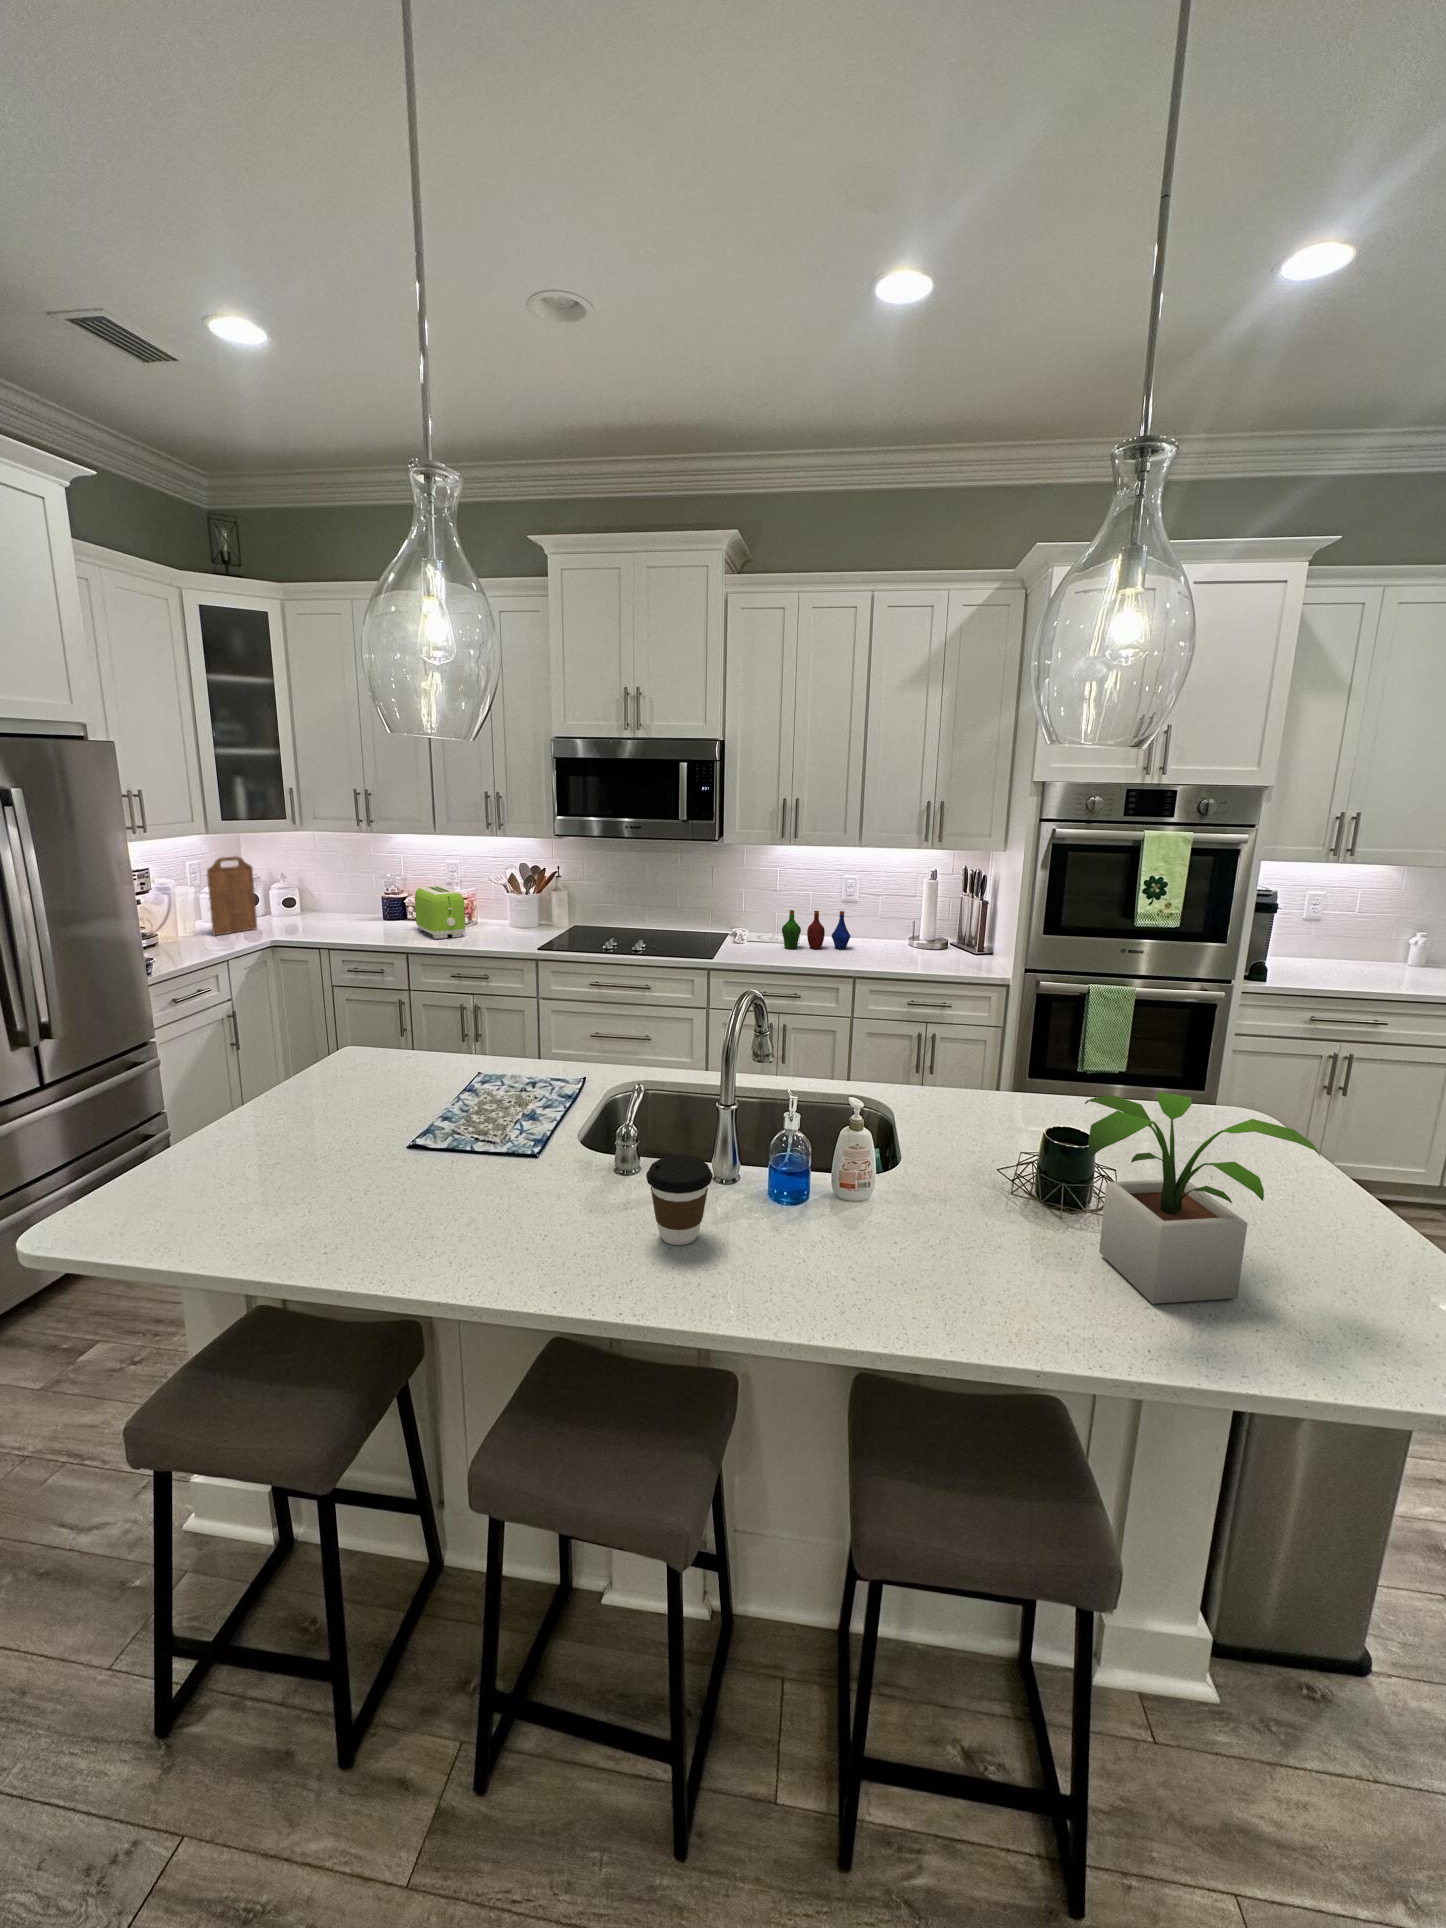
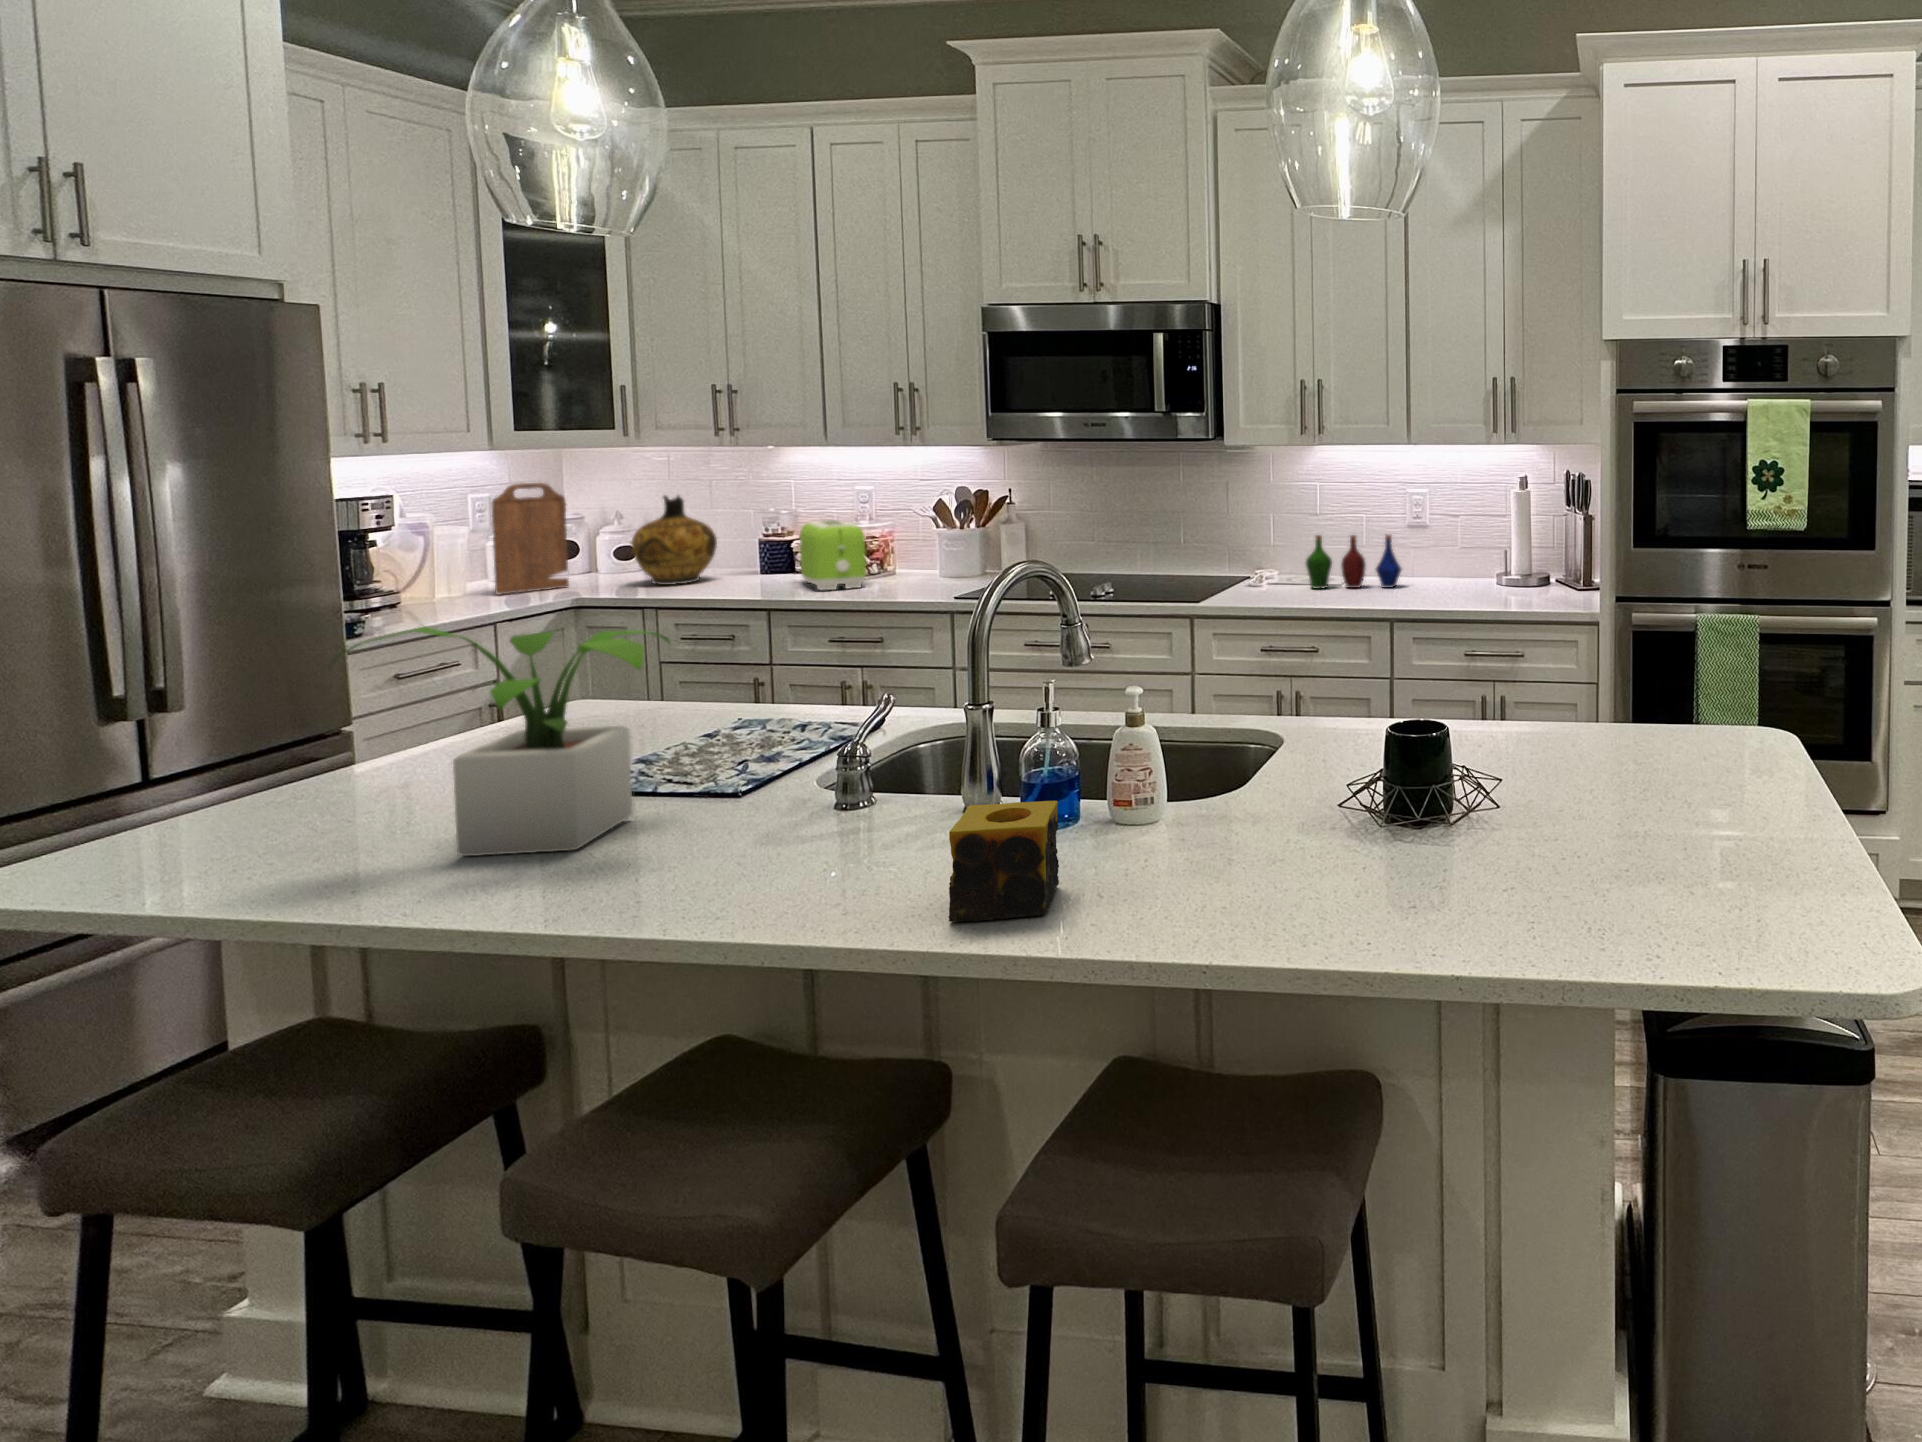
ceramic jug: none [299,866,355,929] -> present [631,496,717,585]
potted plant: present [1085,1092,1320,1304] -> present [330,627,670,856]
coffee cup: present [646,1155,712,1245] -> none [796,752,895,867]
candle: none [801,1215,887,1317] -> present [949,801,1059,922]

